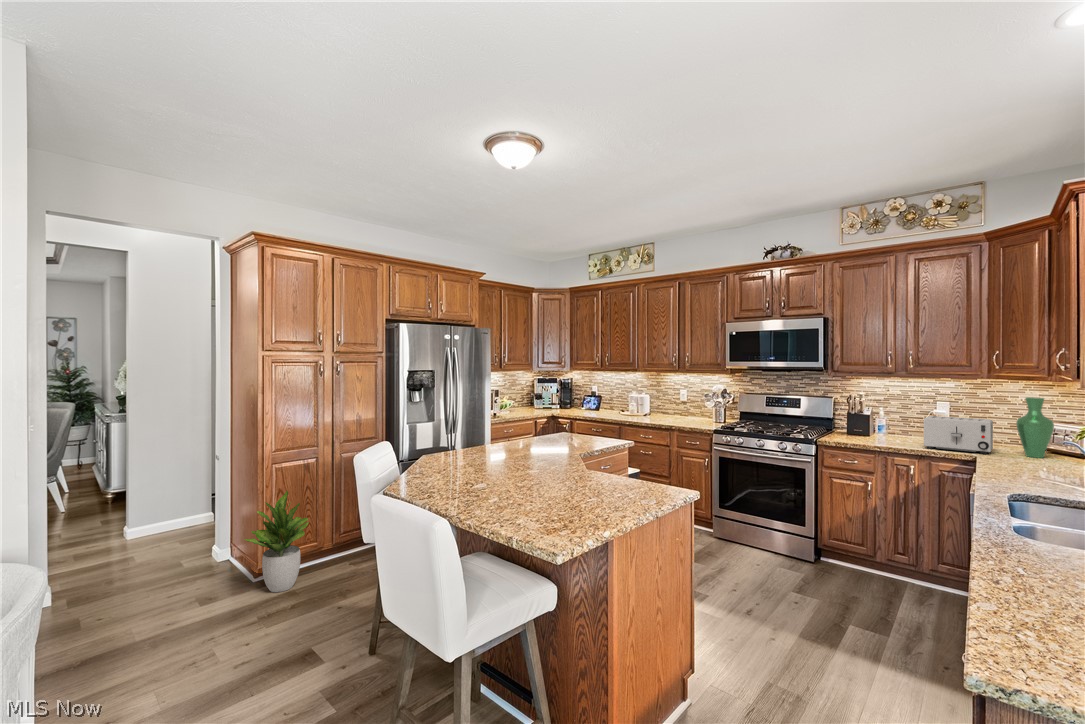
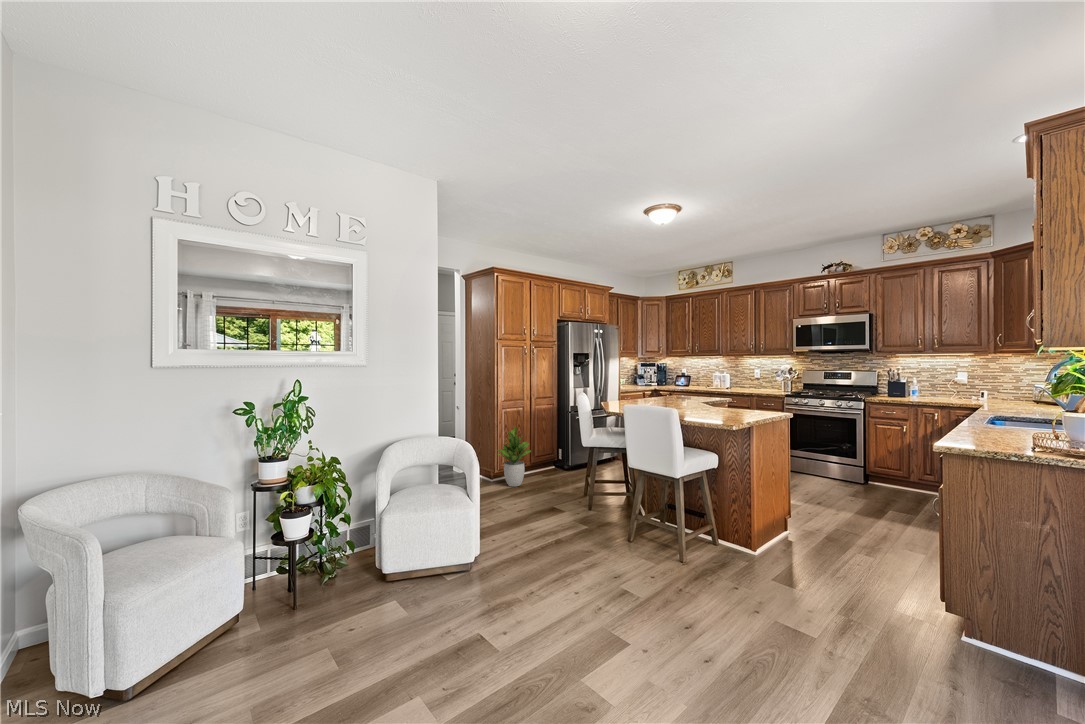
vase: present [1016,397,1054,458] -> none [1015,365,1042,406]
toaster: present [924,416,993,454] -> none [946,380,998,404]

